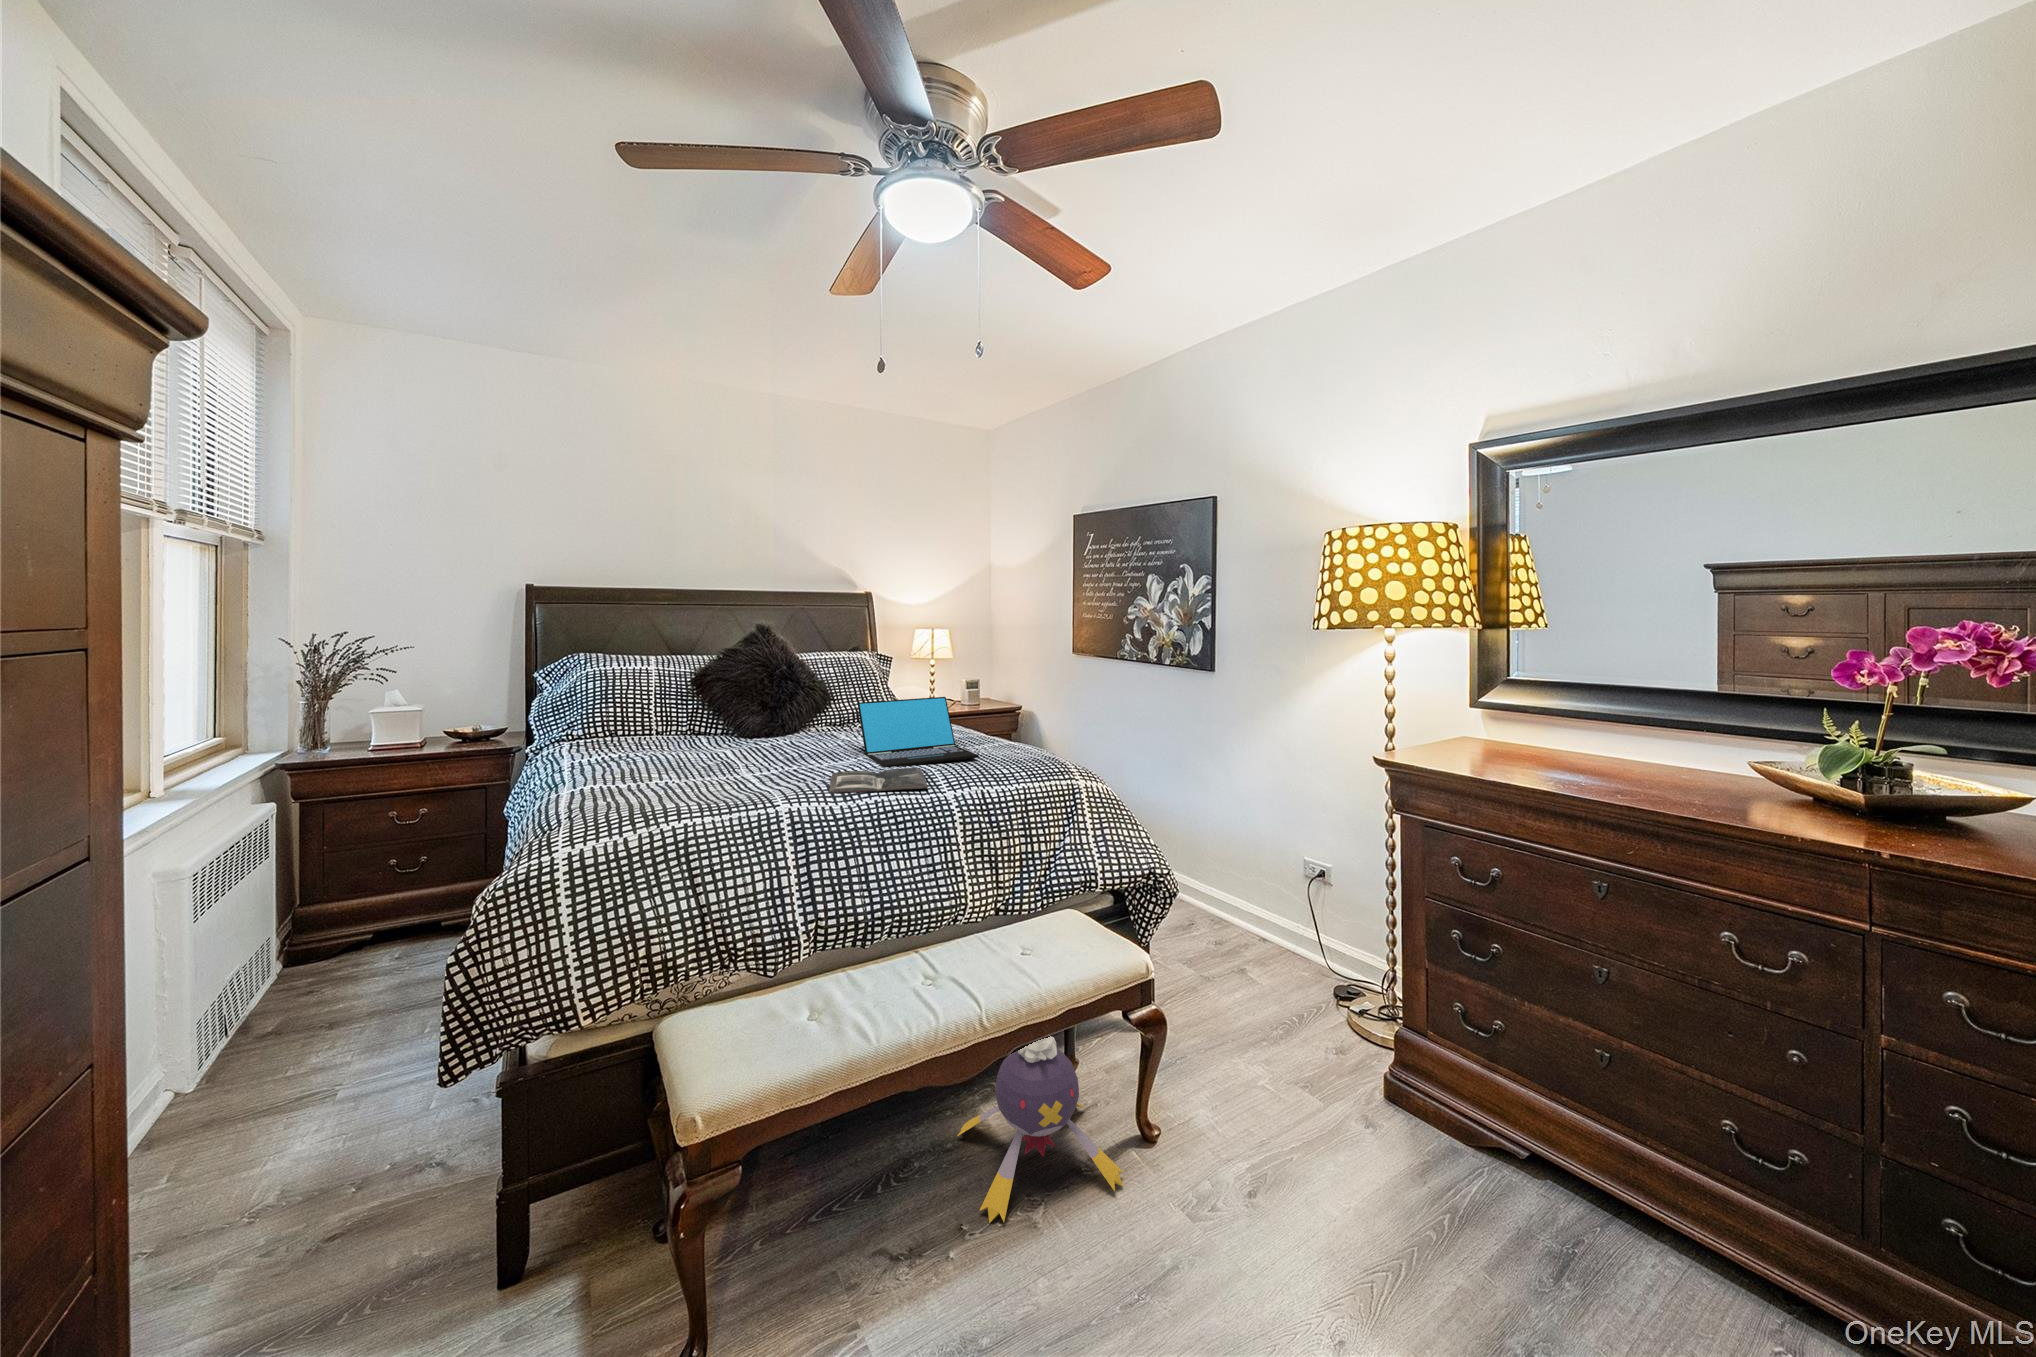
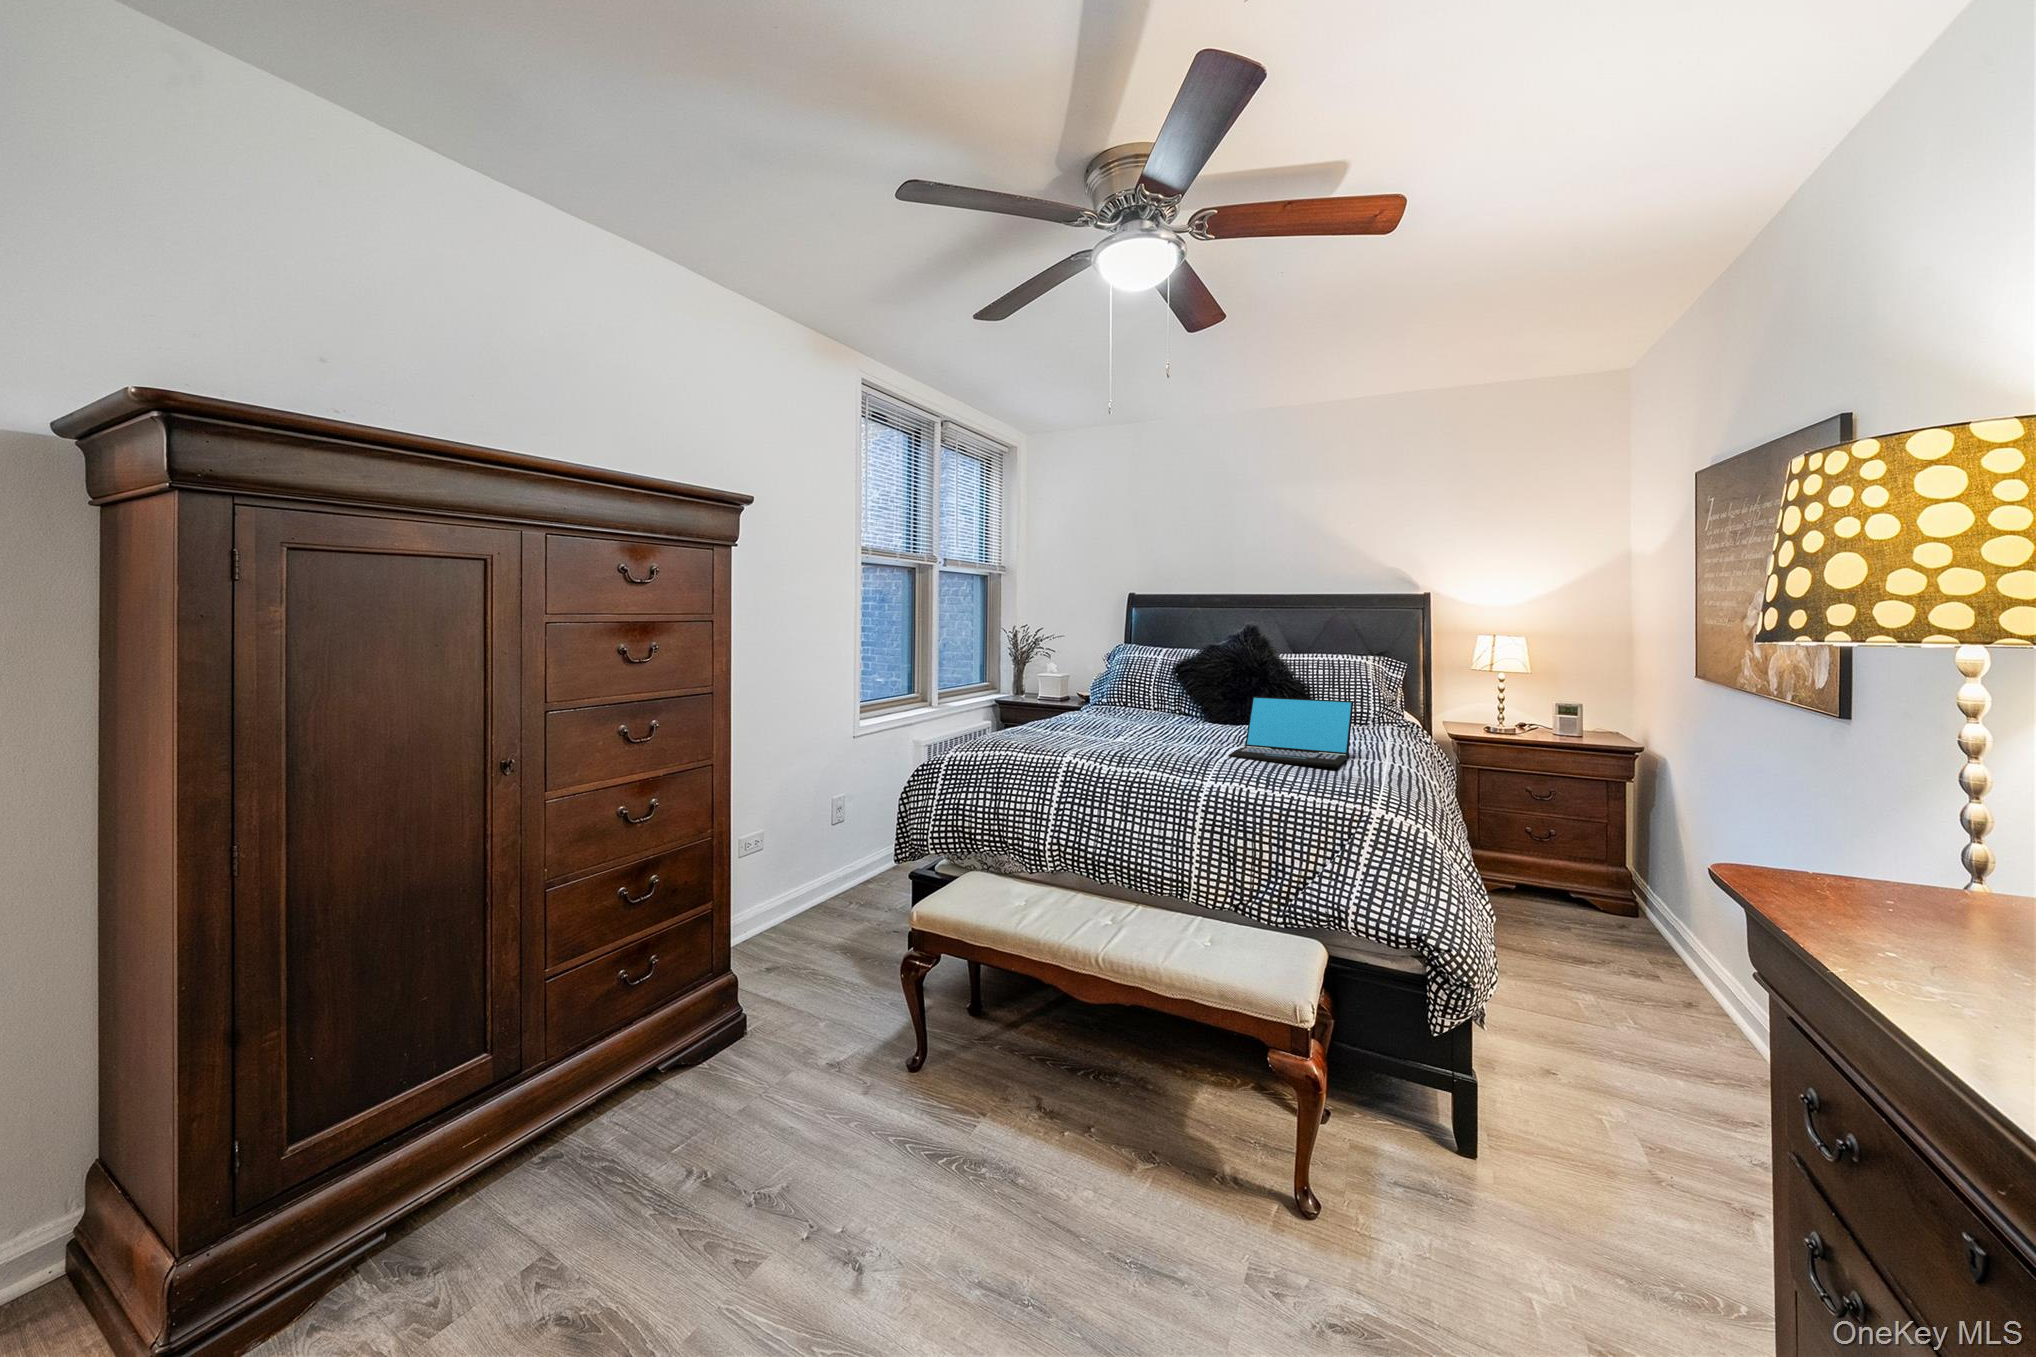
magazine: present [829,768,928,793] -> none [1128,750,1239,772]
plush toy: present [958,1036,1123,1223] -> none [1068,1007,1242,1202]

